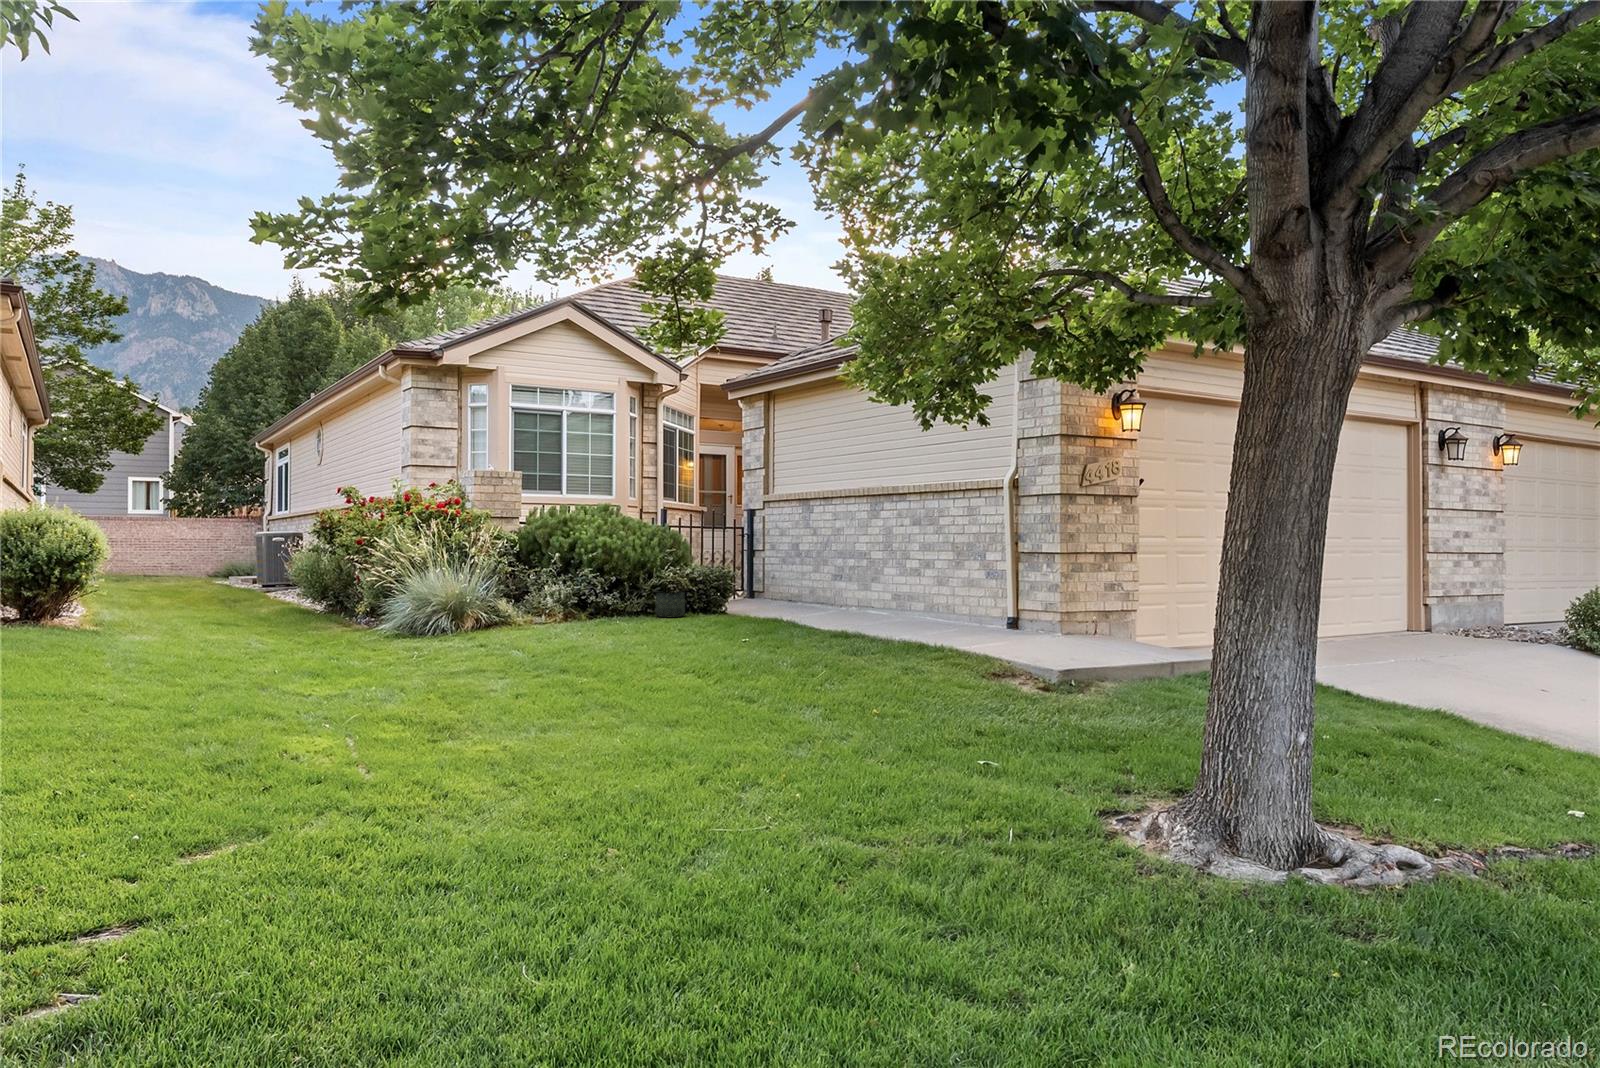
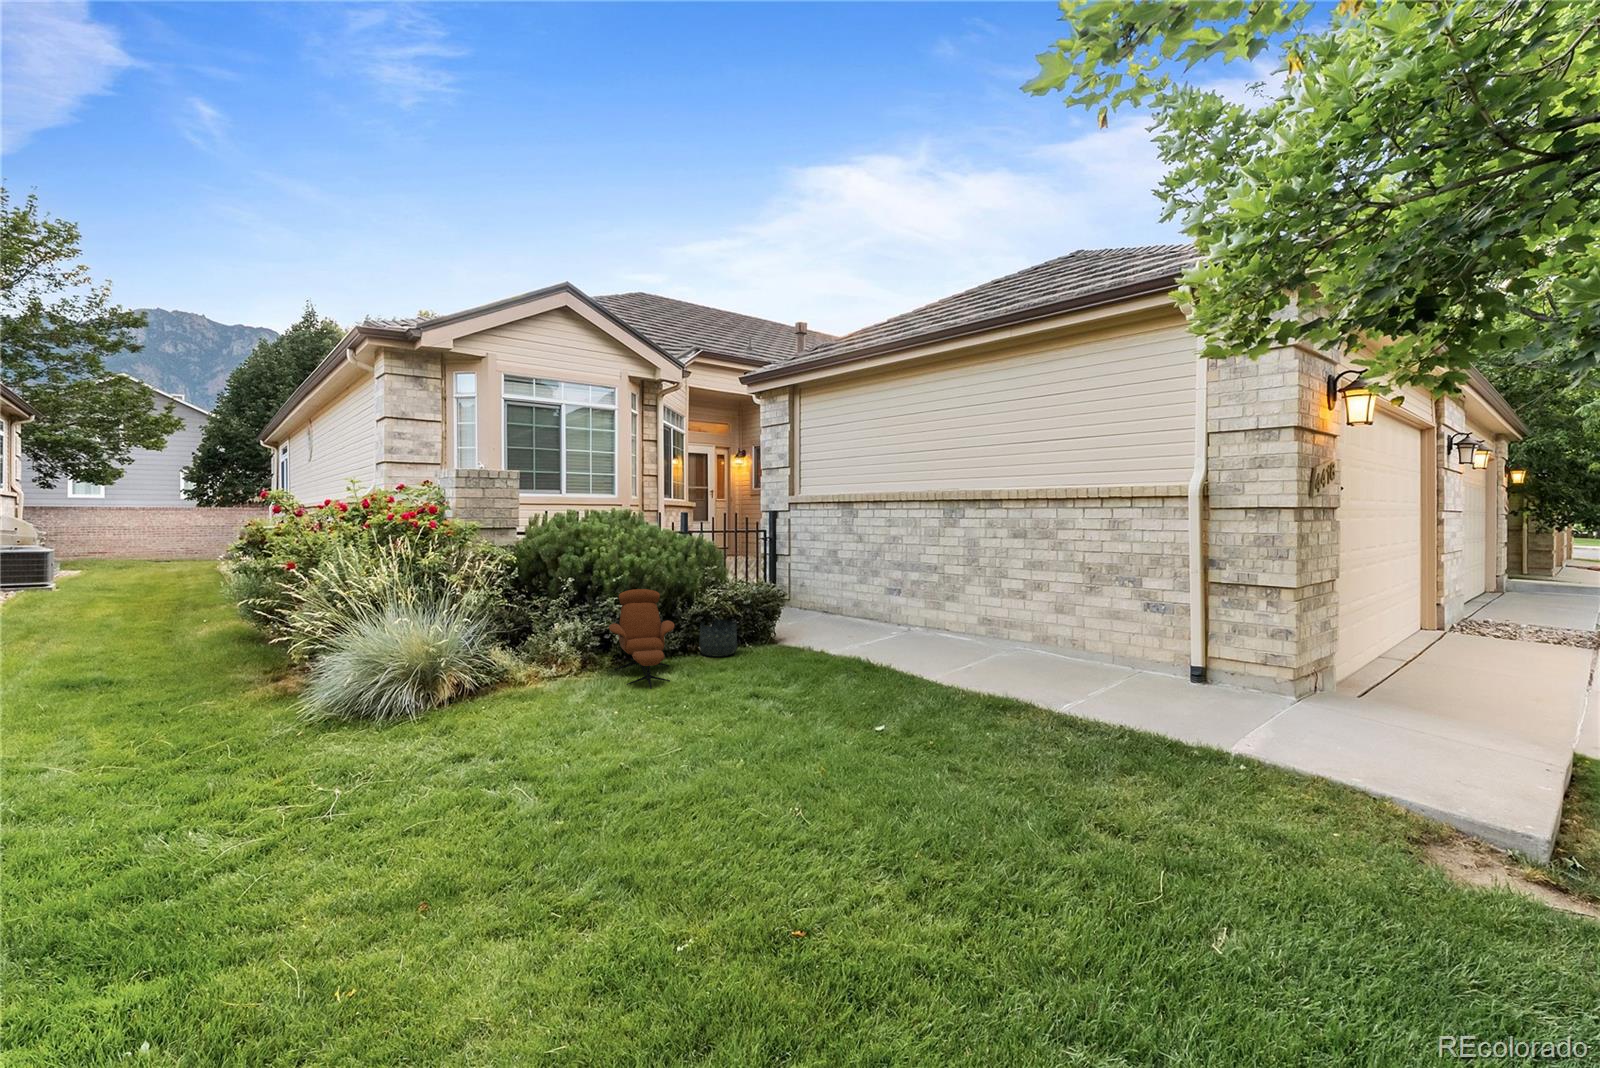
lounge chair: none [583,562,632,626] -> present [609,589,675,689]

